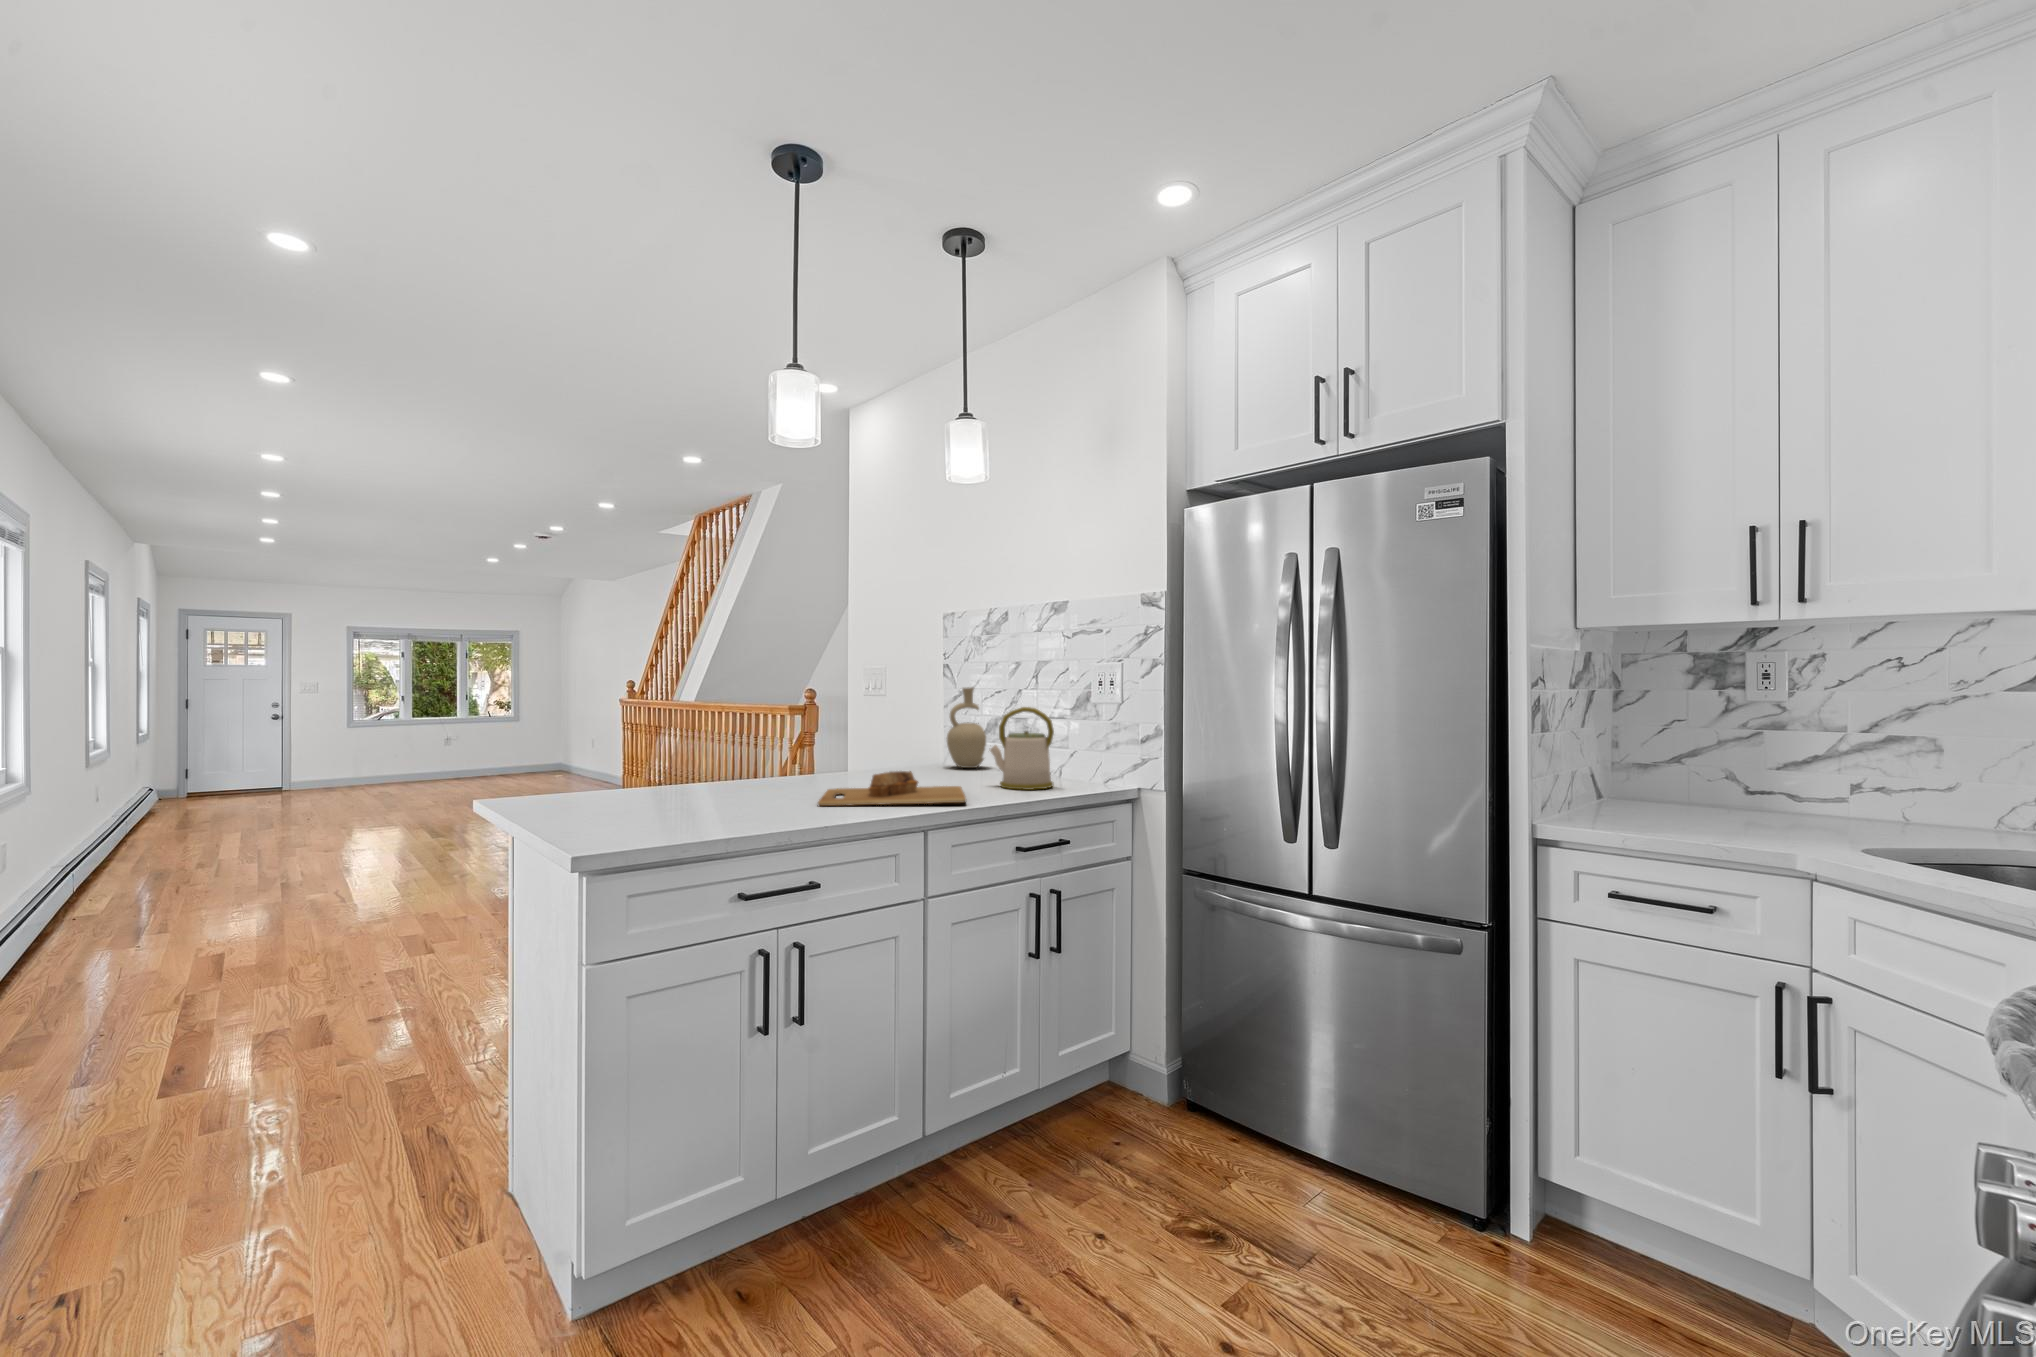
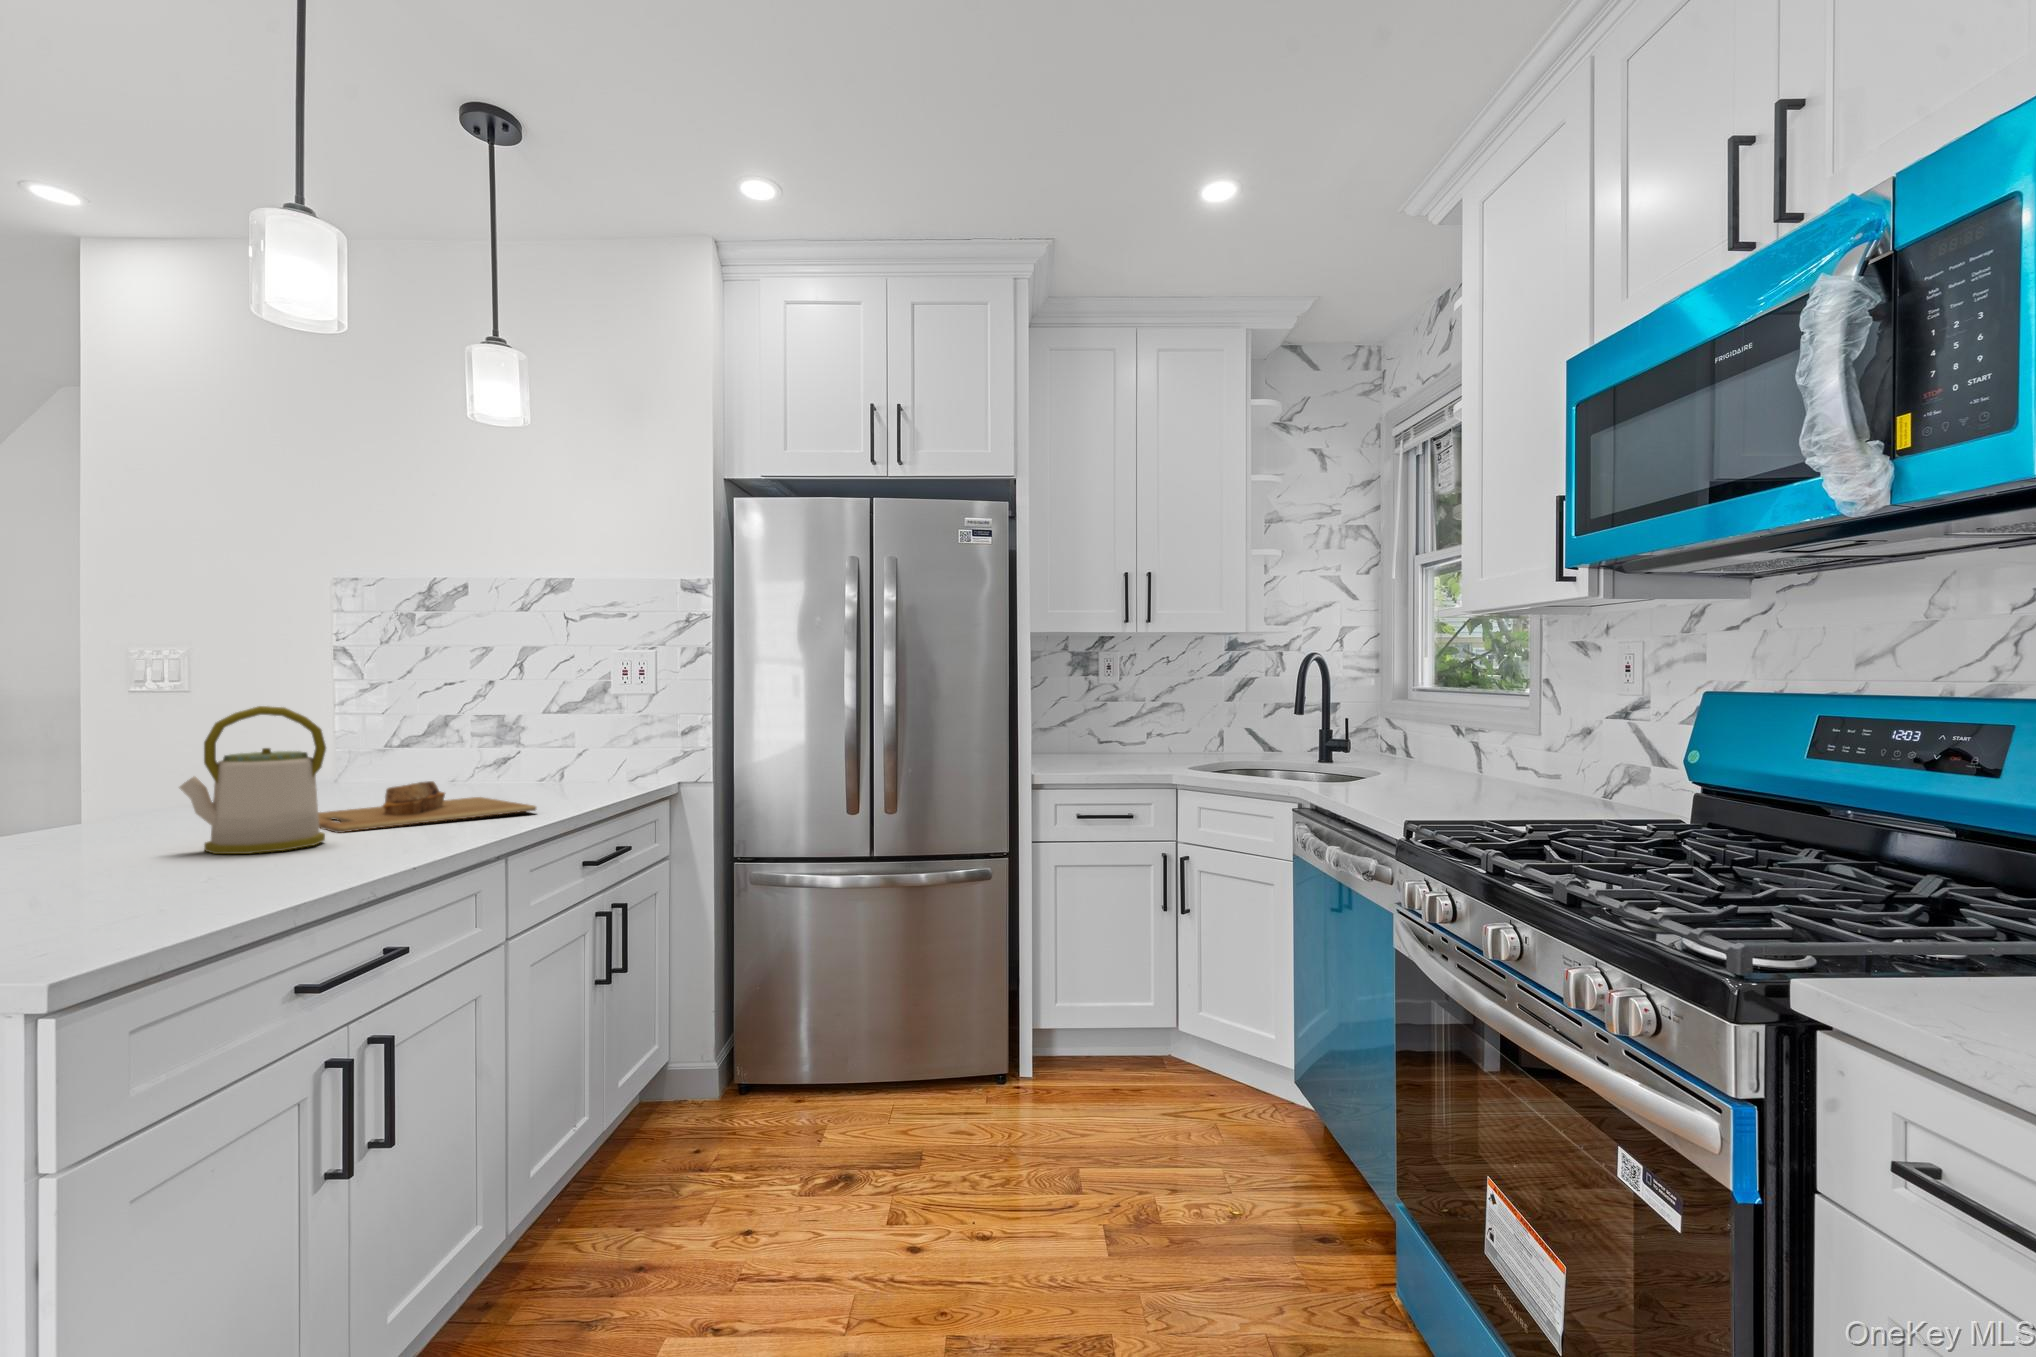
vase: present [947,687,986,768] -> none [368,679,436,782]
kettle: present [990,707,1054,790] -> present [179,706,326,854]

